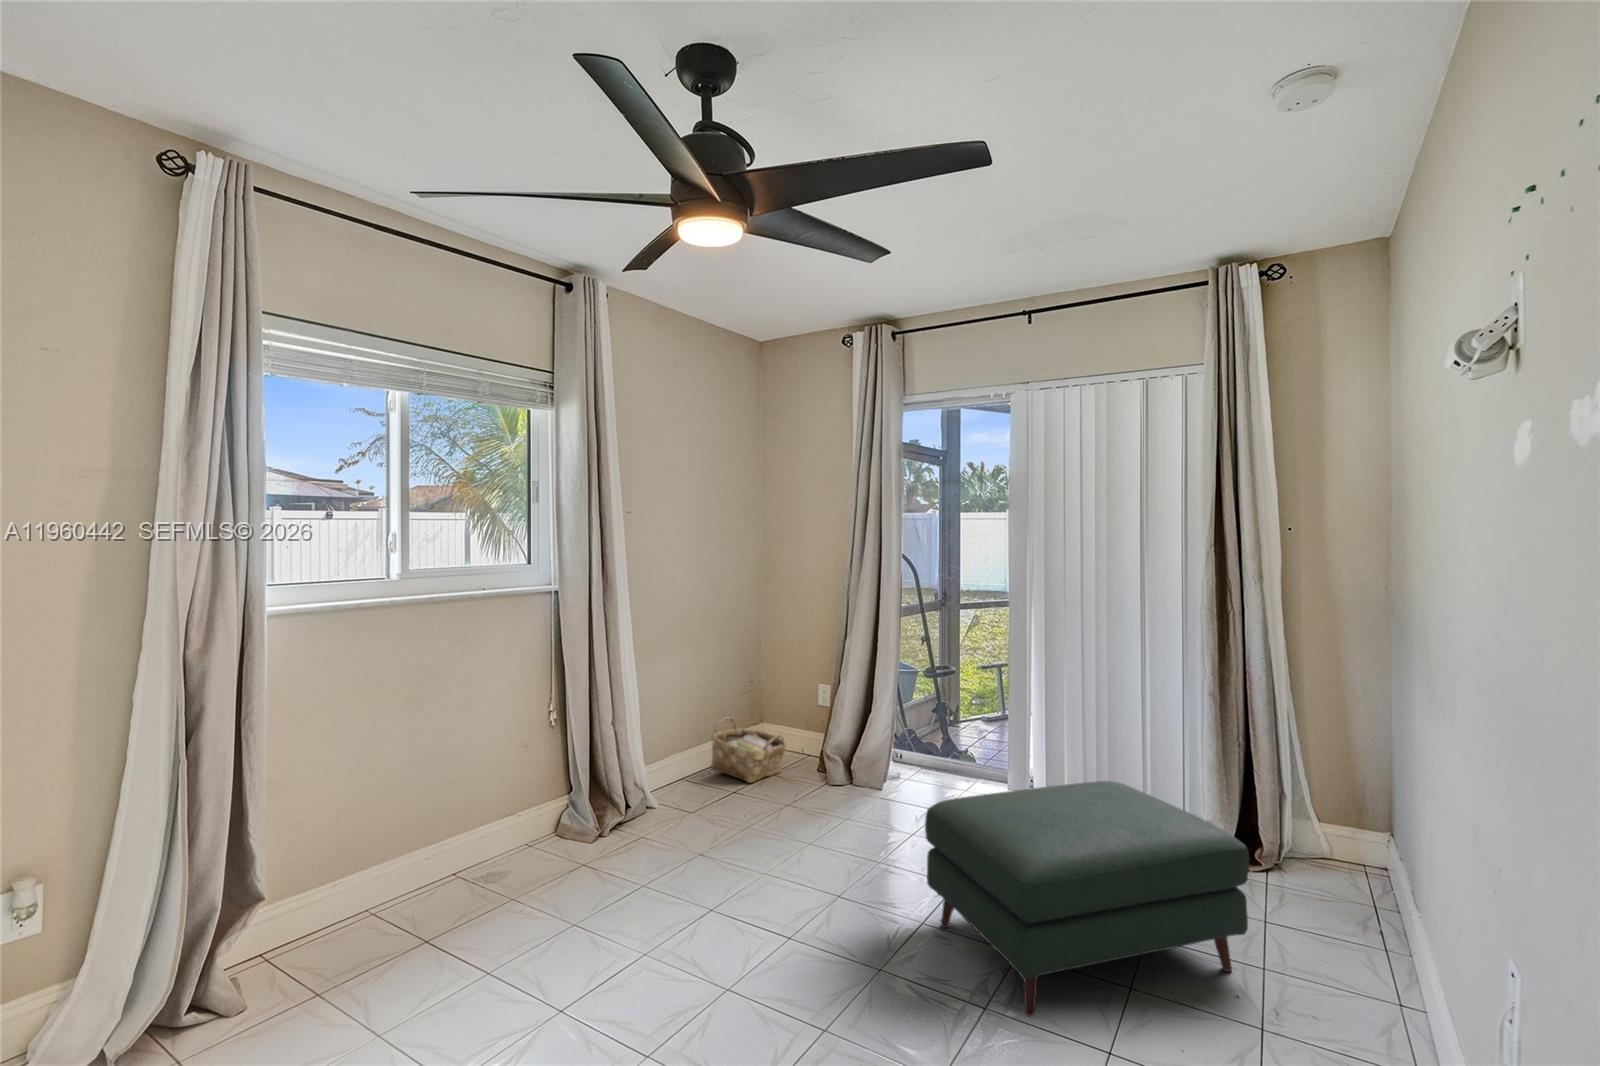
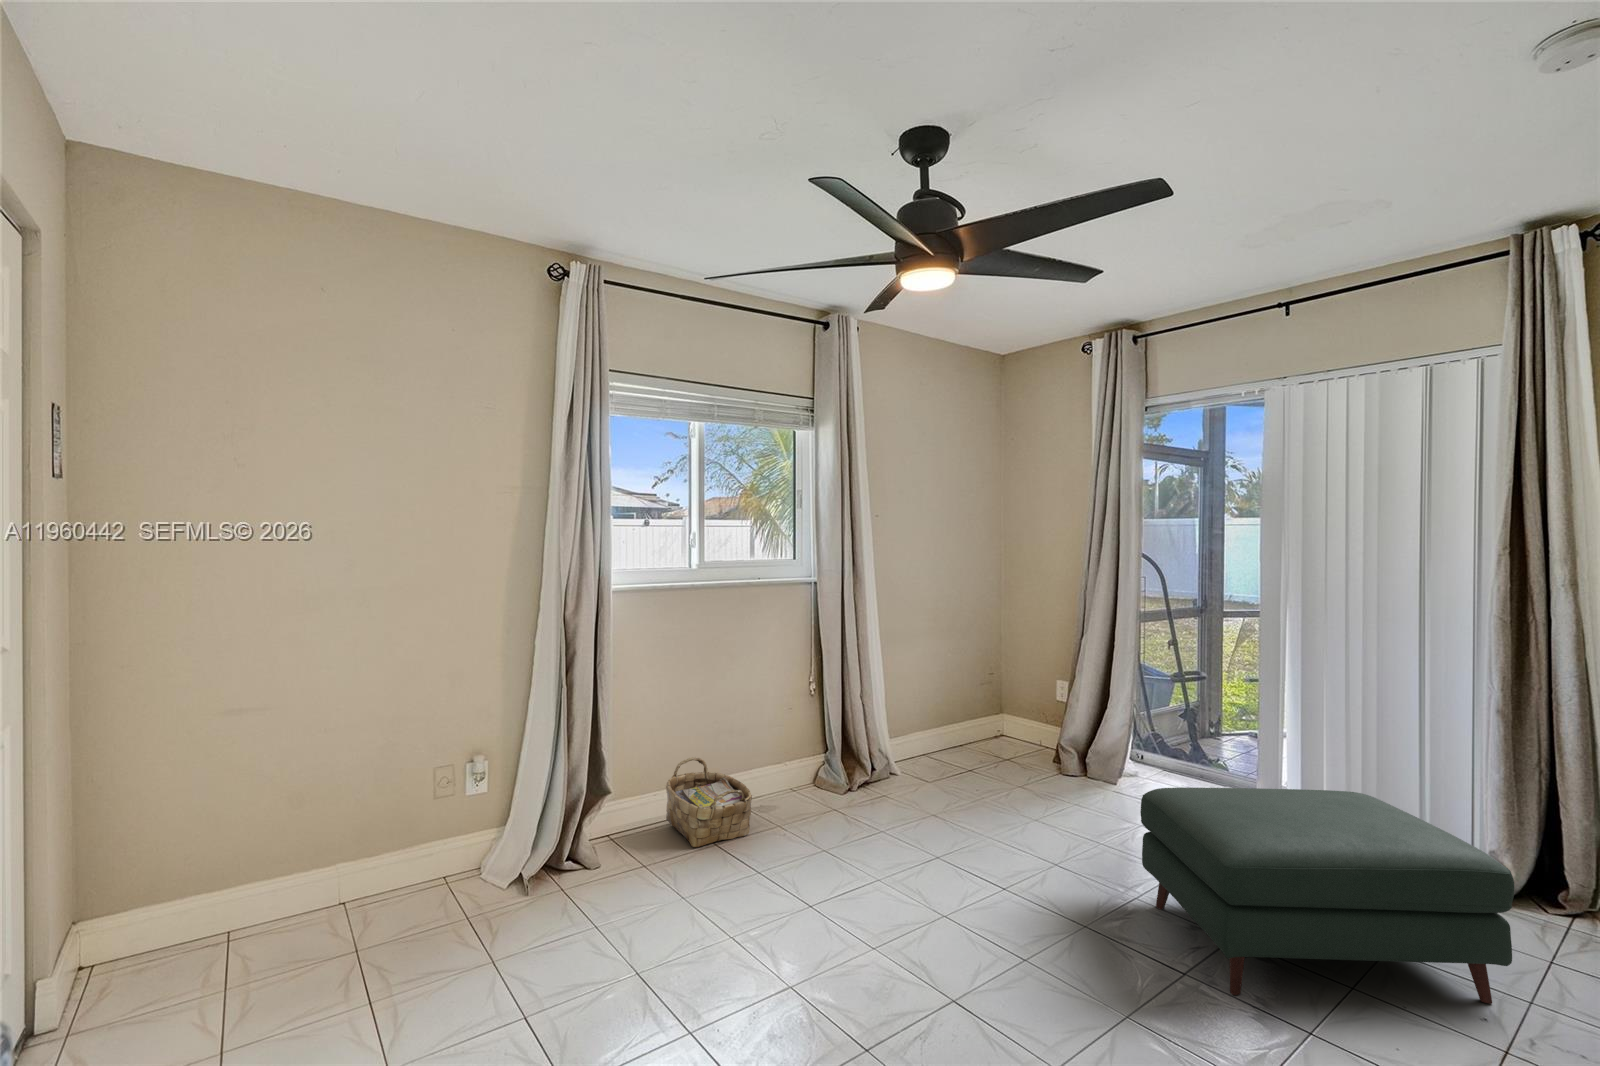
woven basket: present [711,717,786,783] -> present [666,757,752,847]

